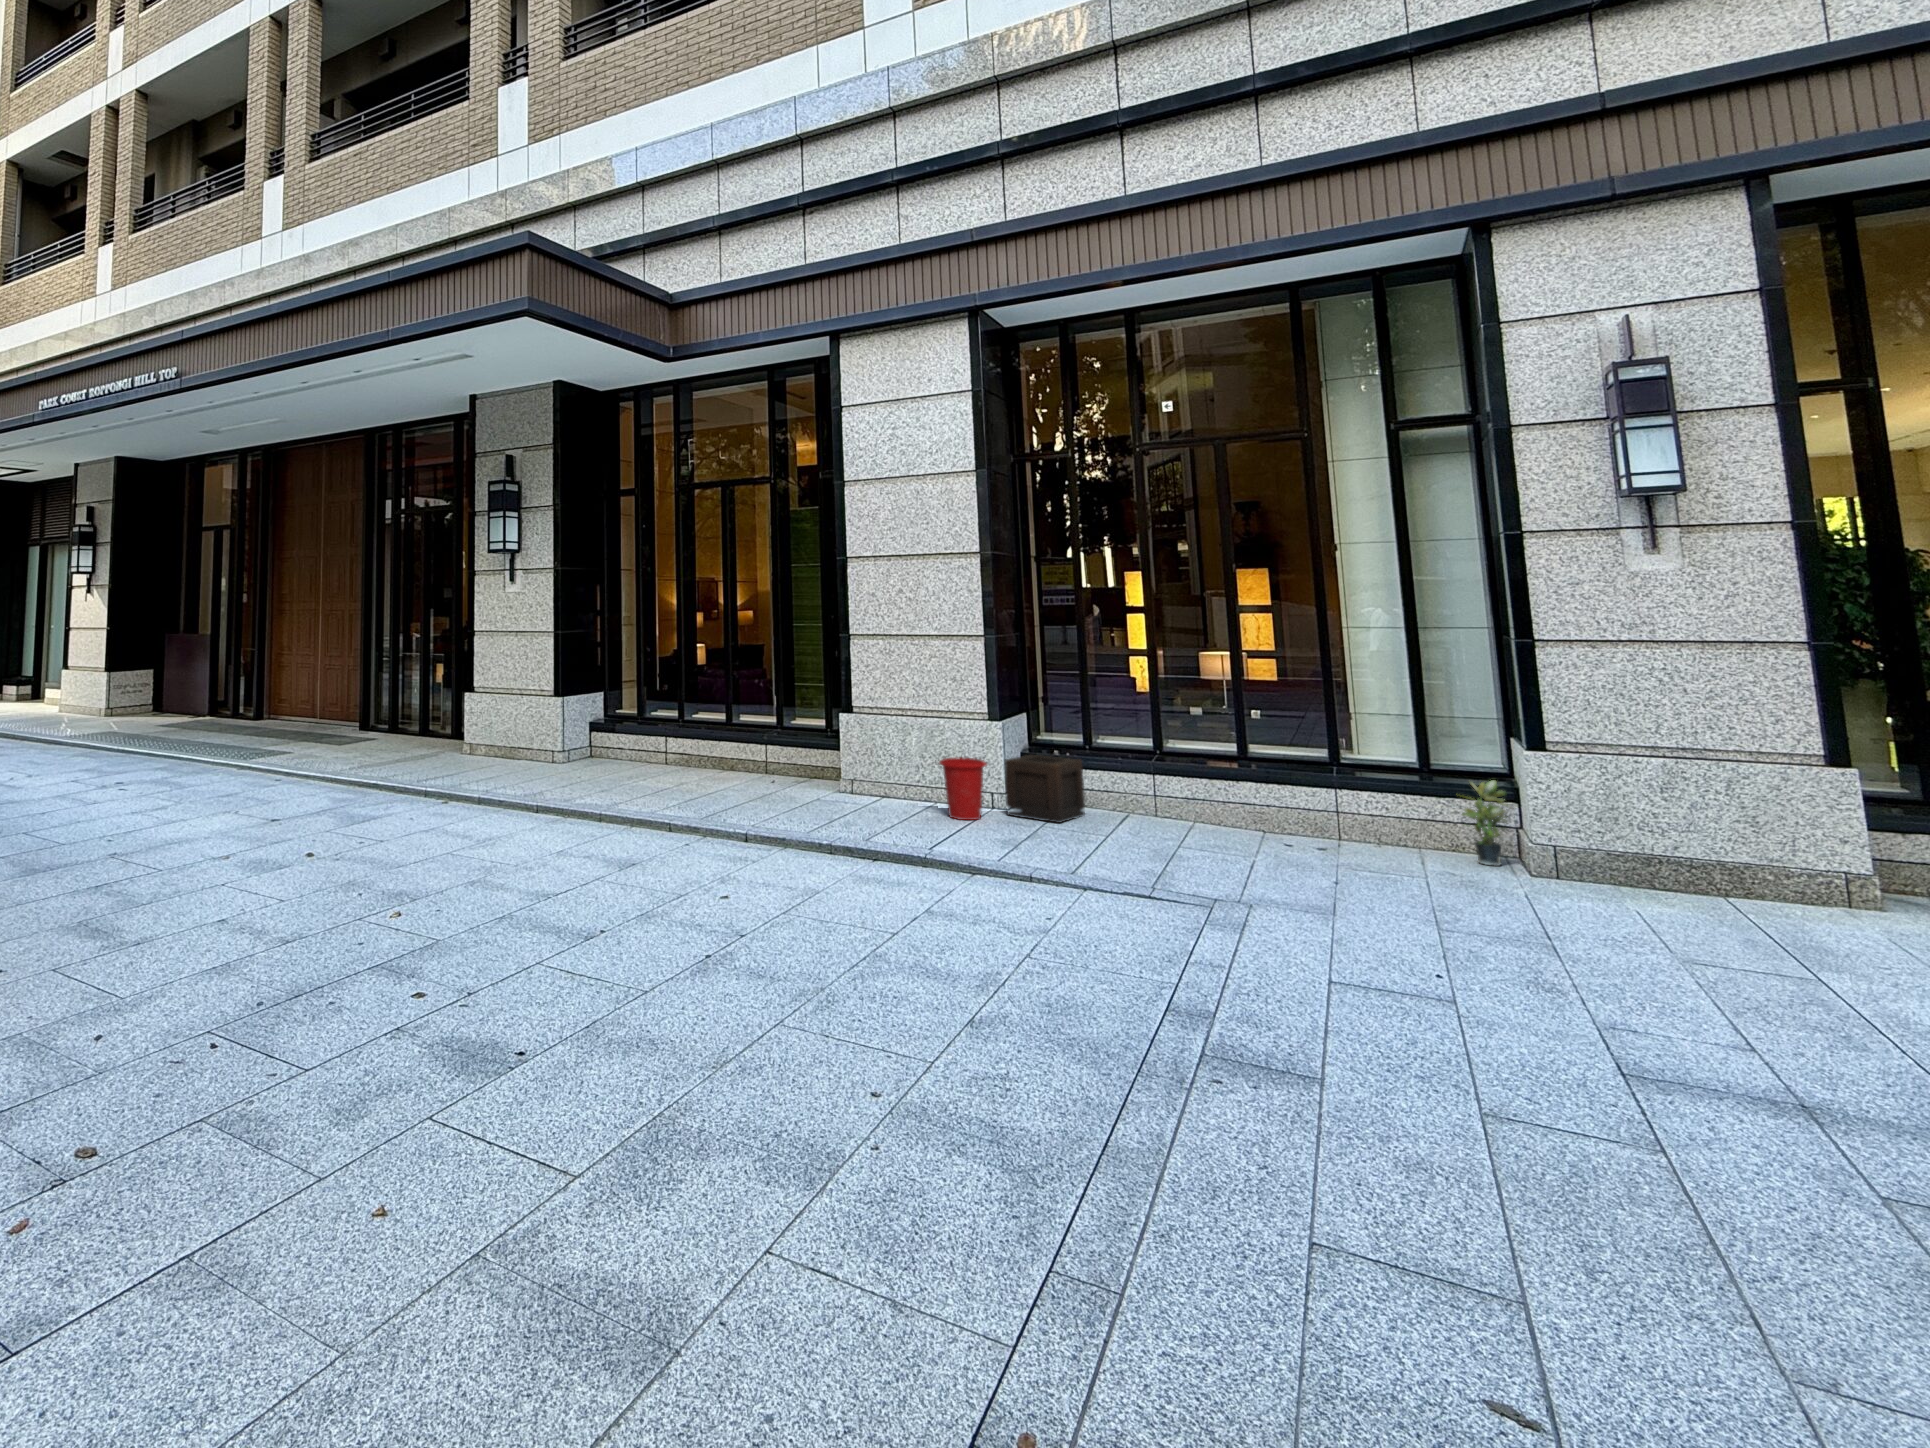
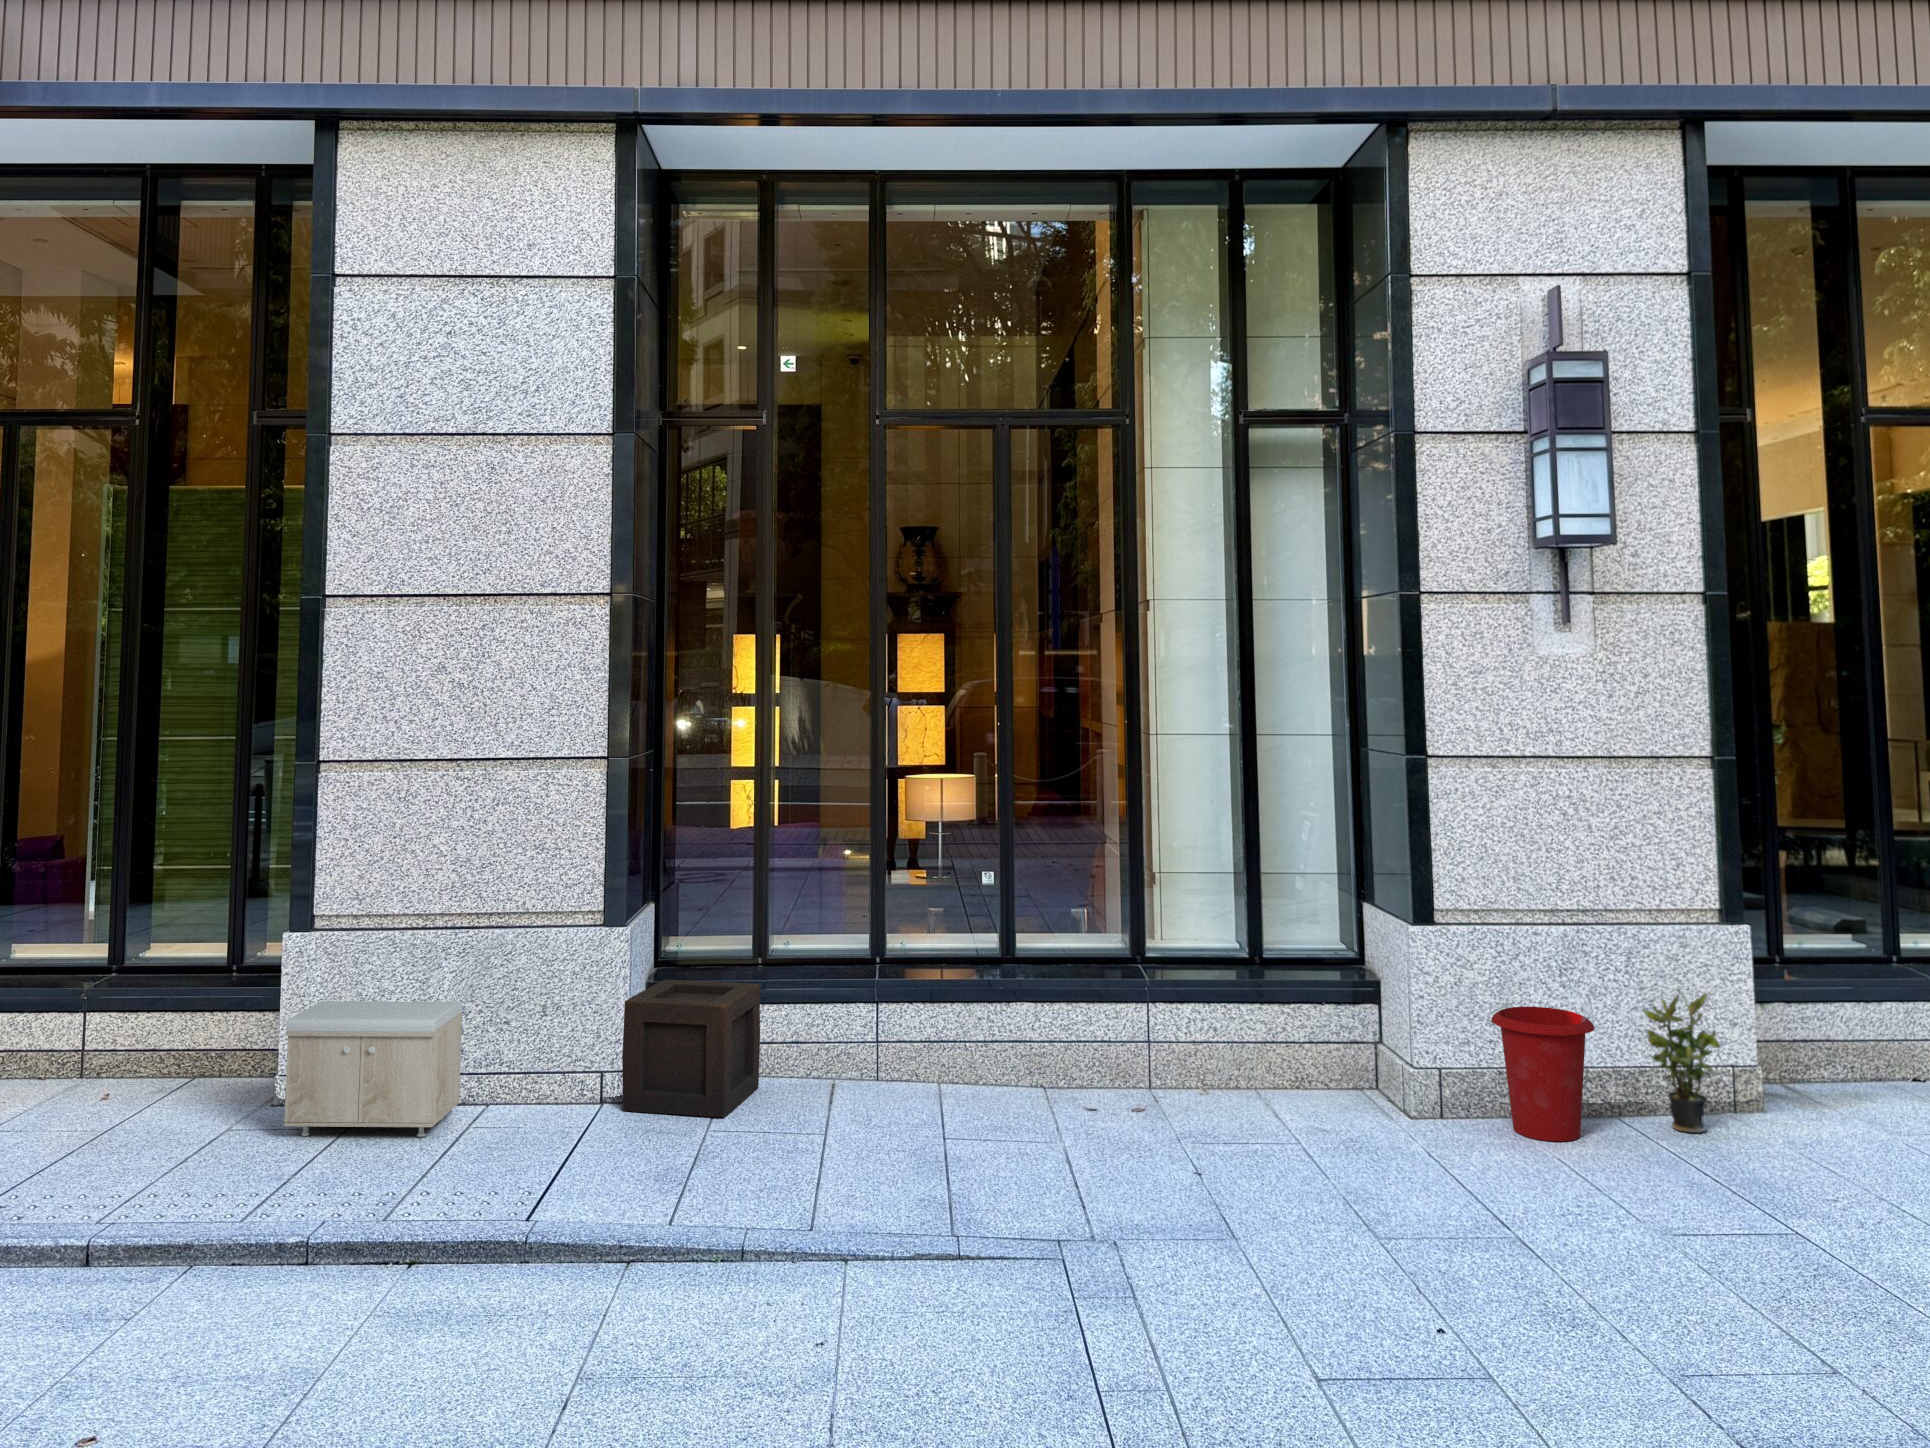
storage bench: none [843,749,926,813] -> present [284,1001,462,1137]
waste bin: present [939,758,987,820] -> present [1491,1007,1595,1141]
potted plant: present [1459,780,1511,866] -> present [1643,990,1721,1133]

